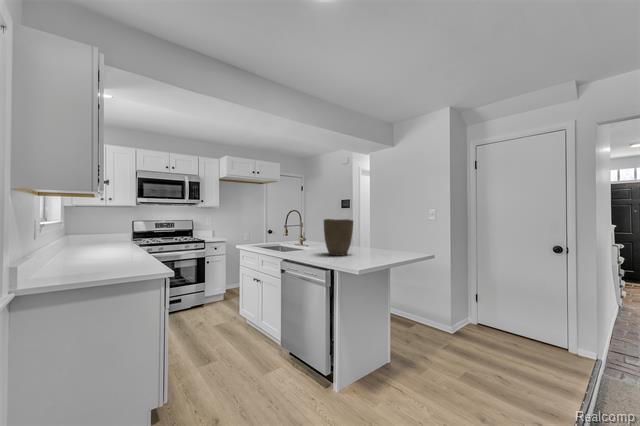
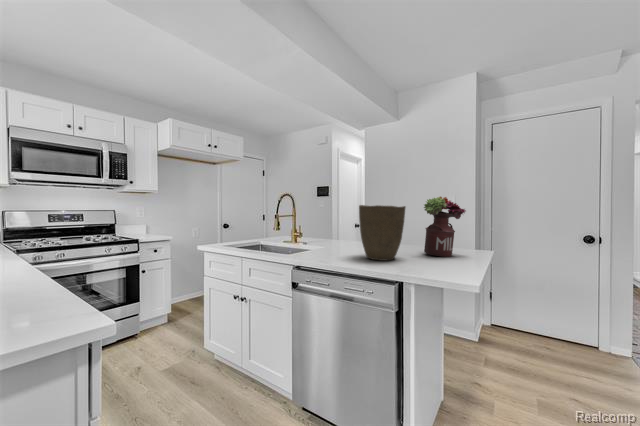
flower arrangement: none [370,213,399,255] -> present [424,196,466,257]

